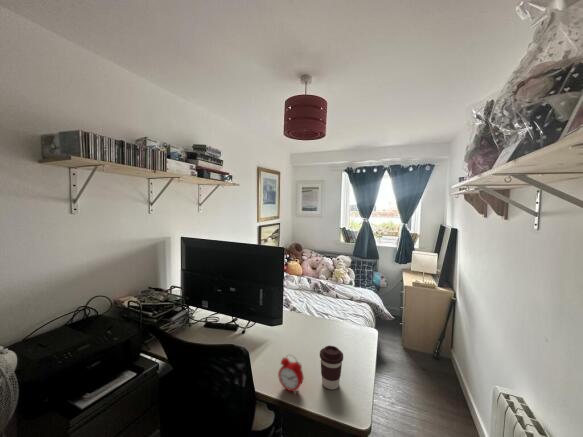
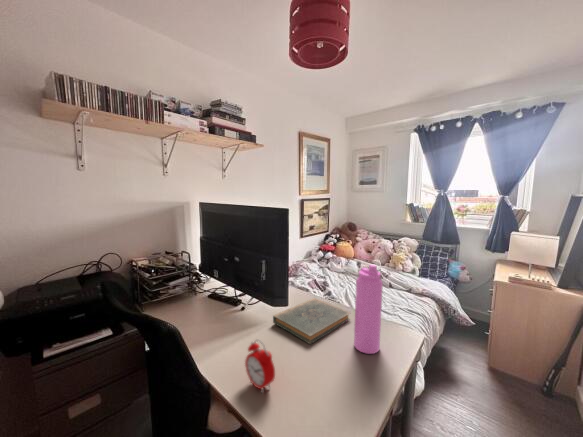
water bottle: none [341,289,360,353] -> present [354,265,383,354]
book: none [274,316,330,353] -> present [273,298,350,344]
coffee cup: present [320,346,343,389] -> none [301,336,335,398]

